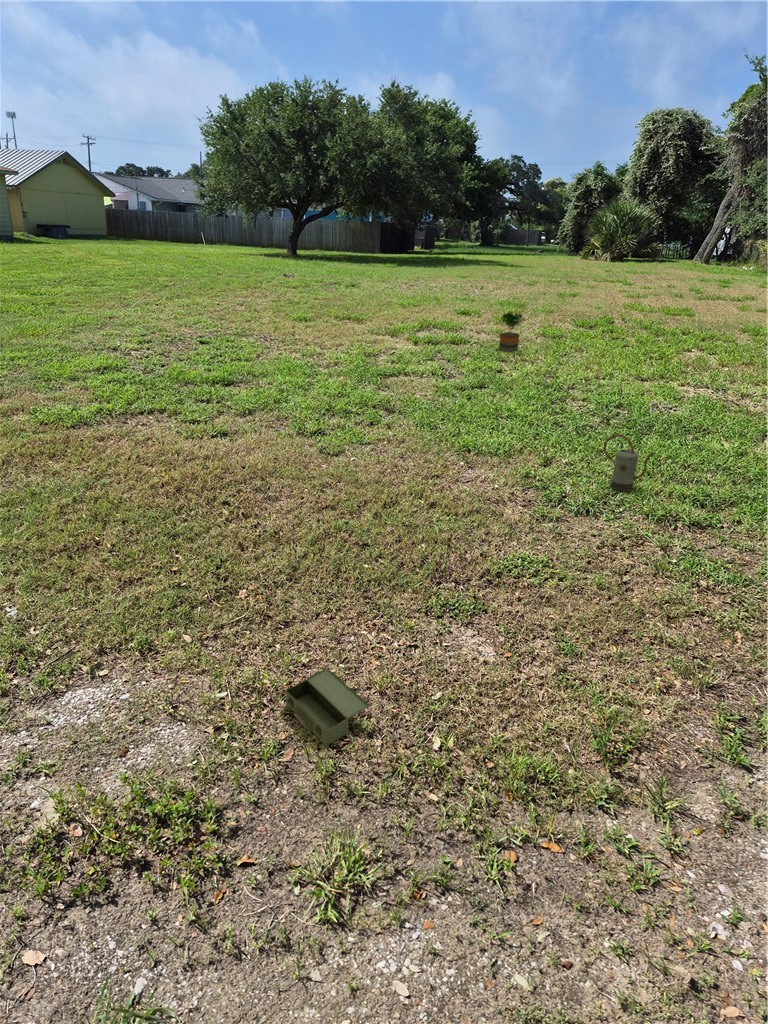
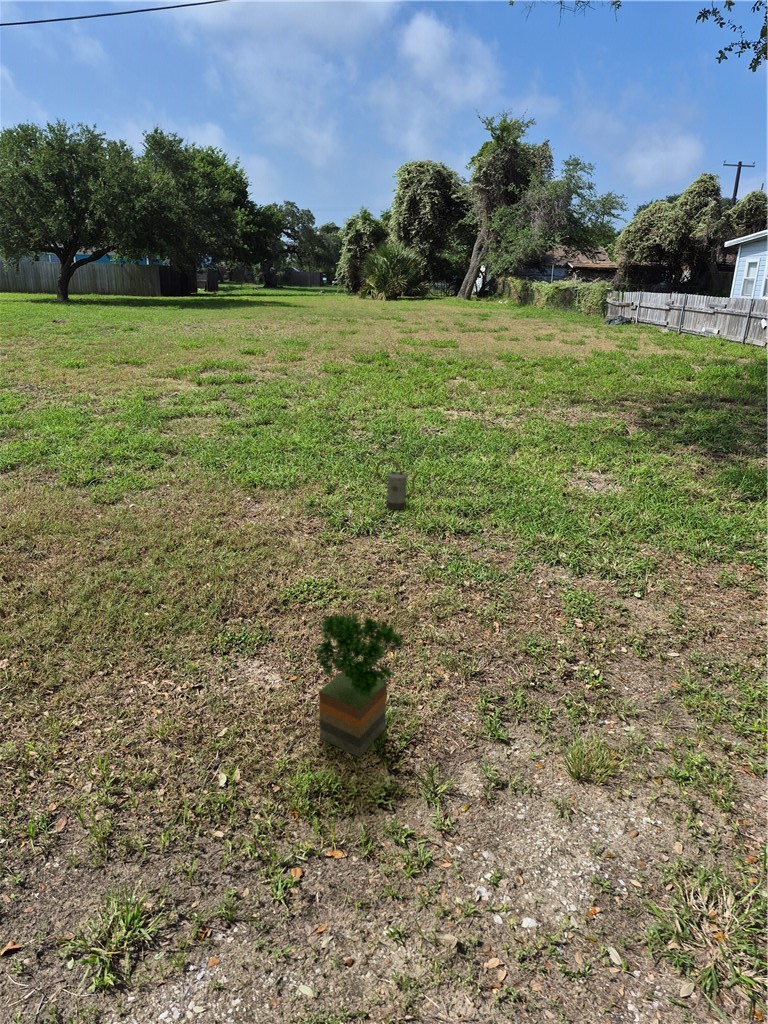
potted tree: present [499,312,525,352] -> present [316,613,405,757]
toolbox: present [285,669,369,746] -> none [52,726,148,809]

